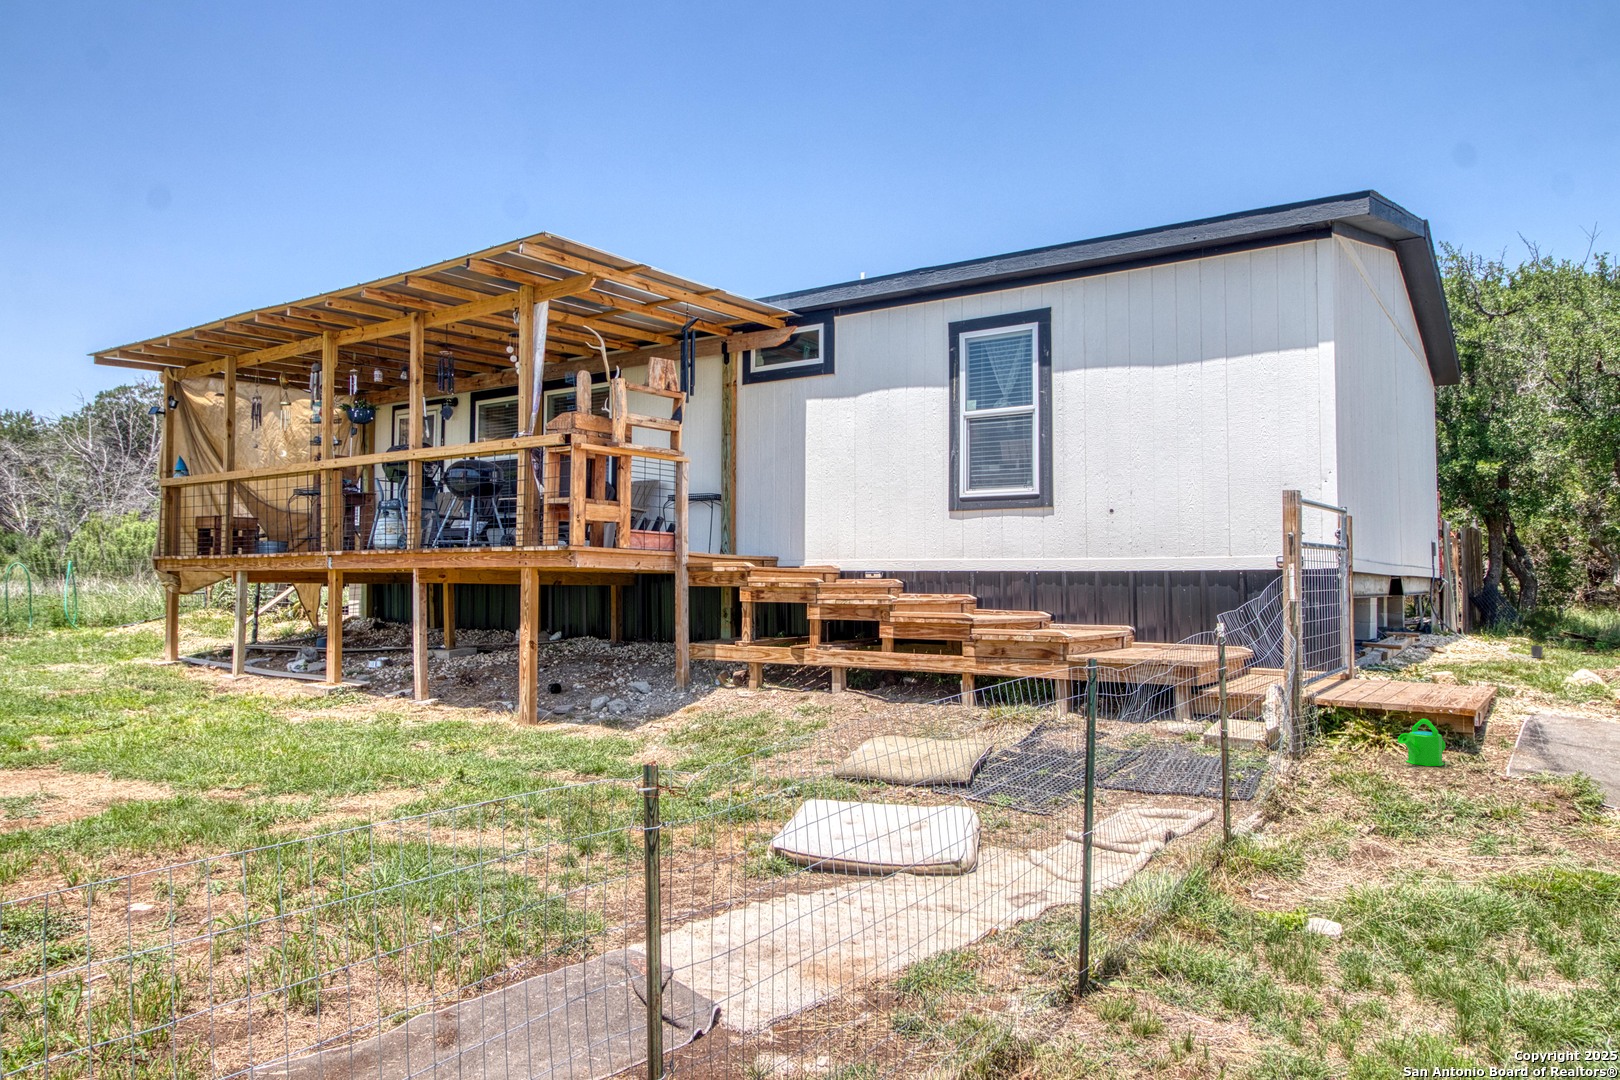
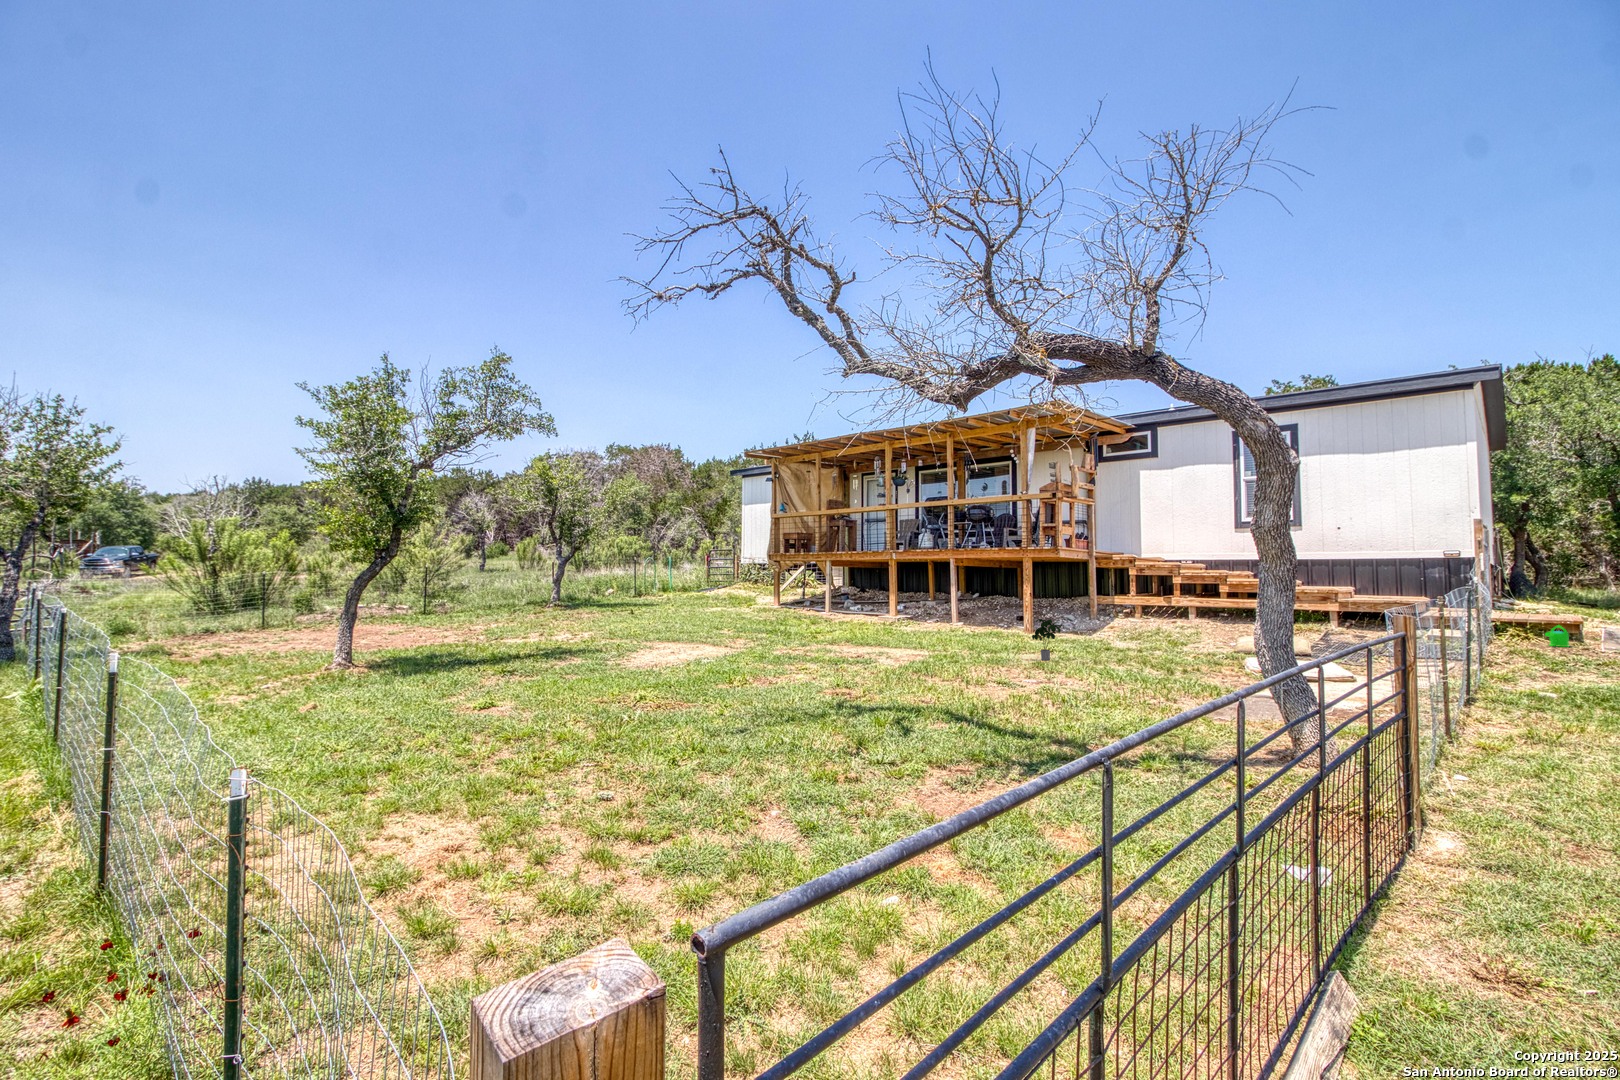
potted plant: present [1513,610,1562,658] -> present [1032,619,1061,660]

